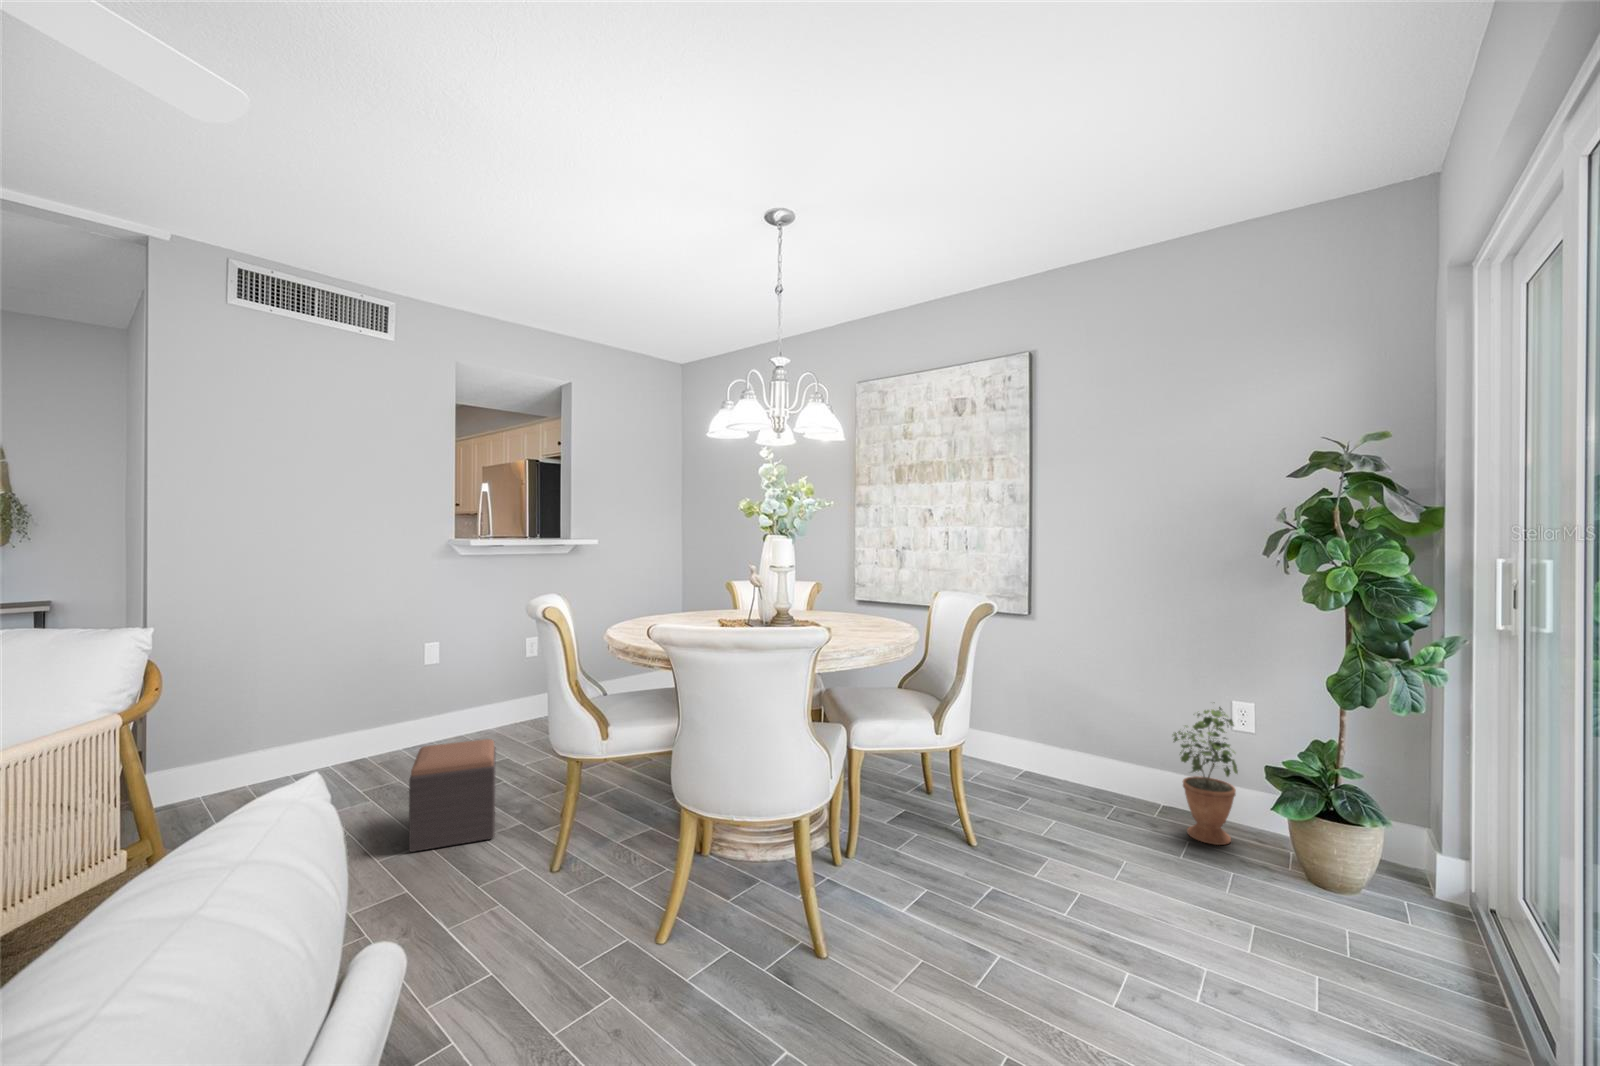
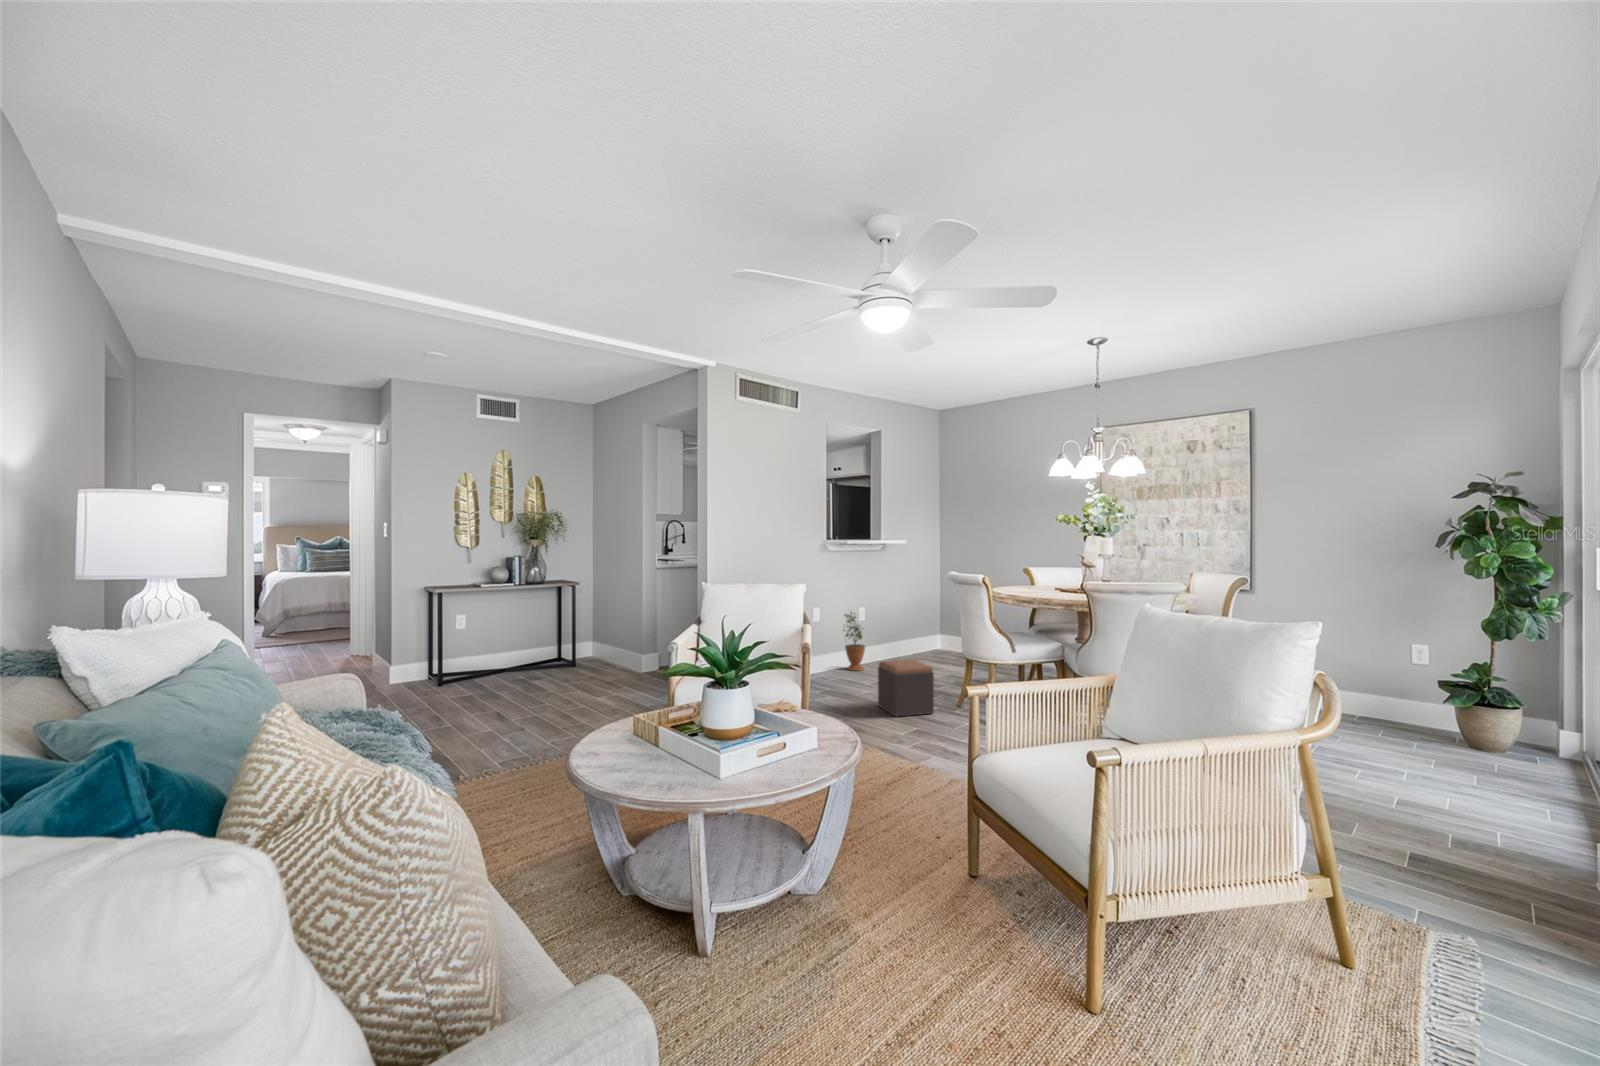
potted plant: present [1173,707,1238,845] -> present [845,612,865,671]

